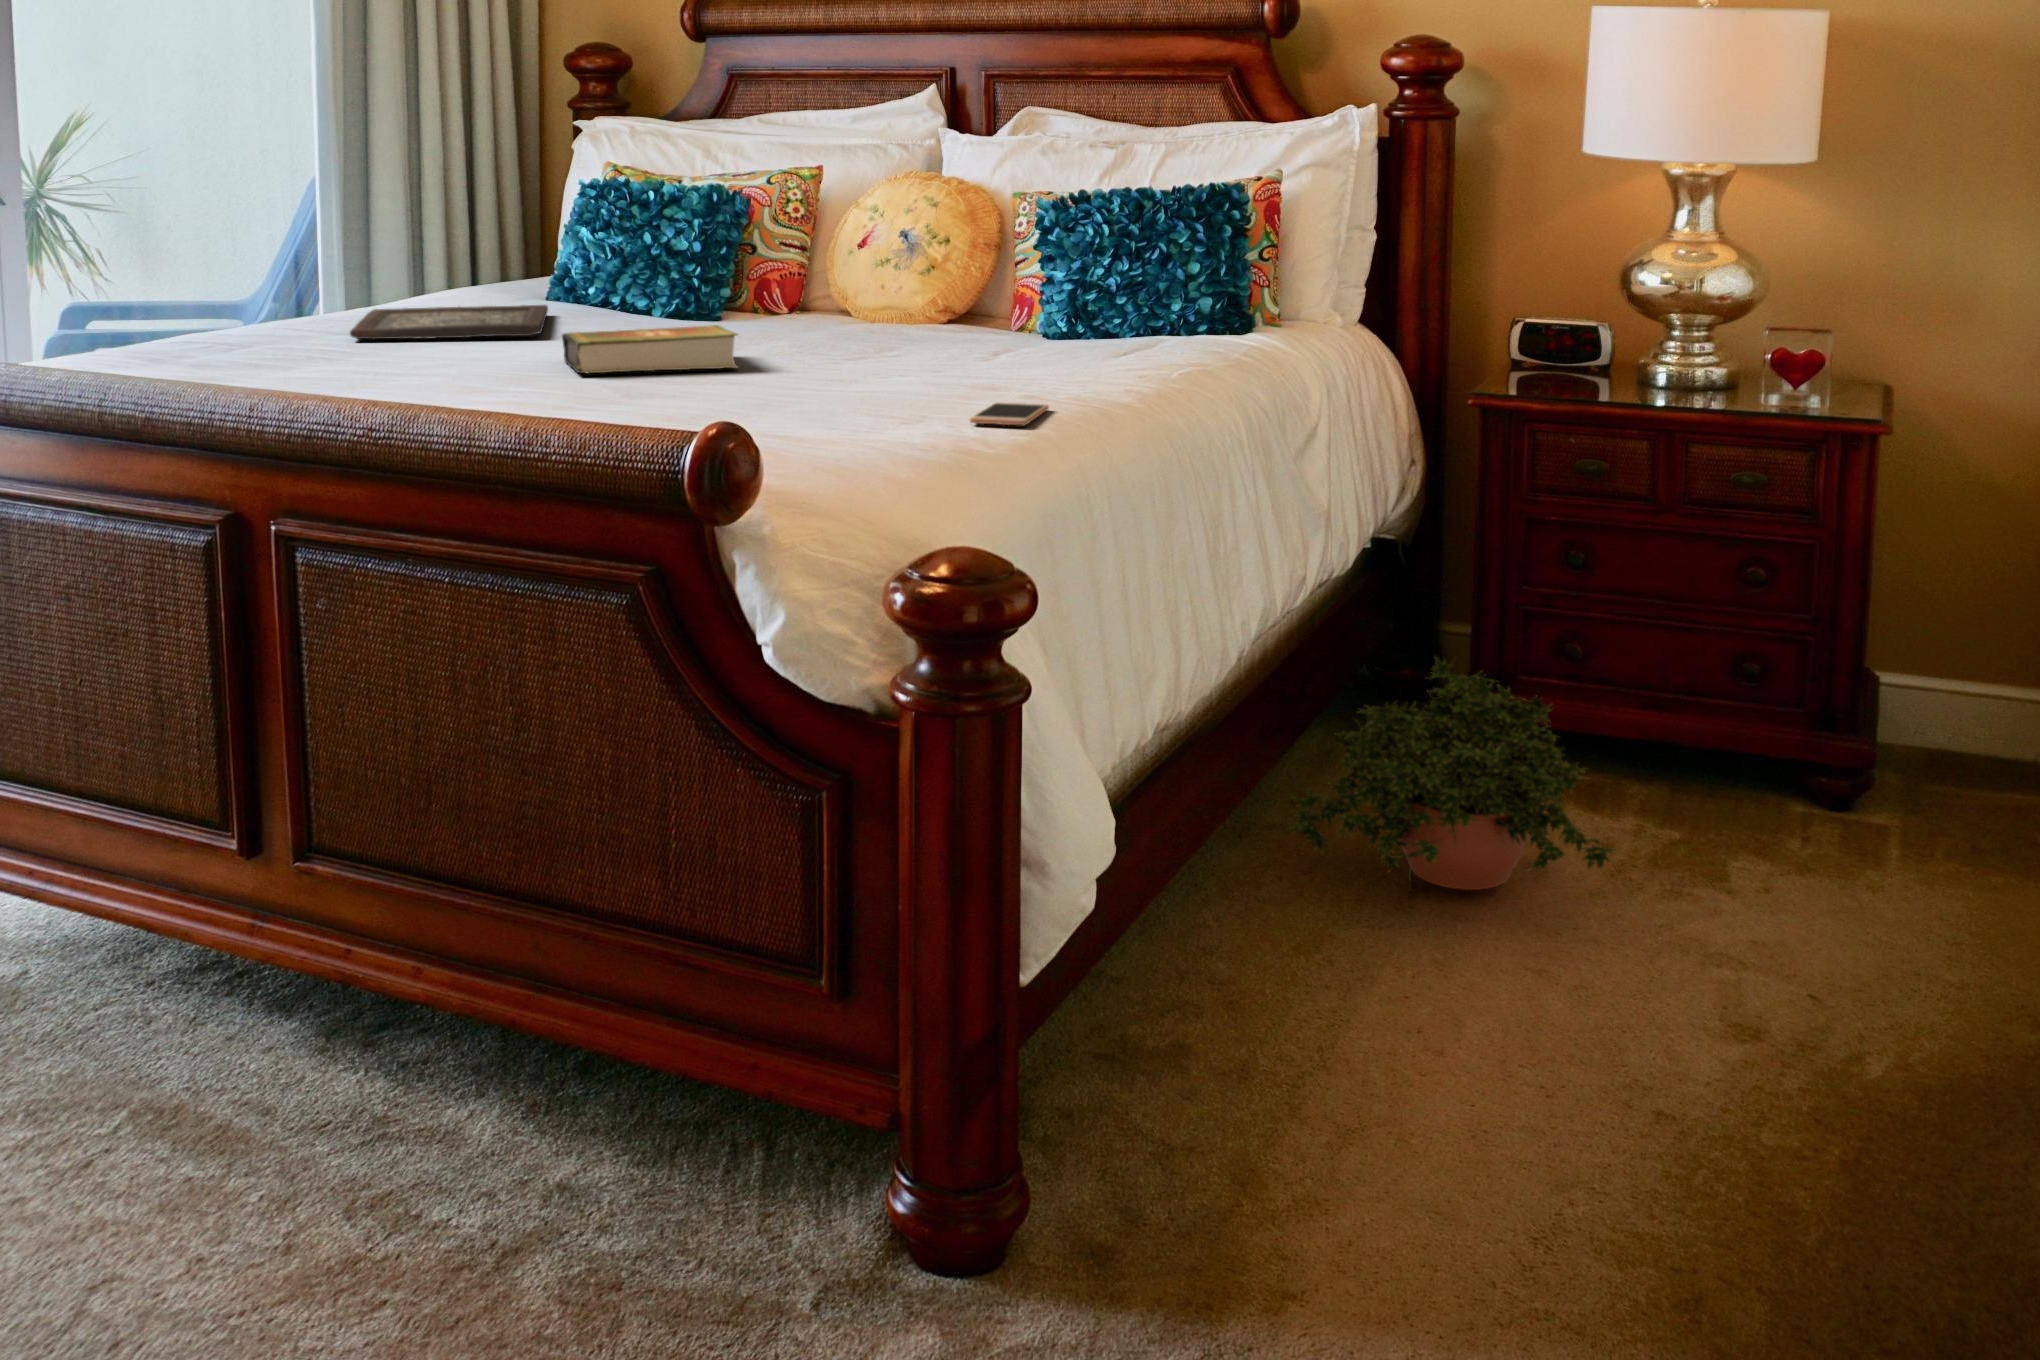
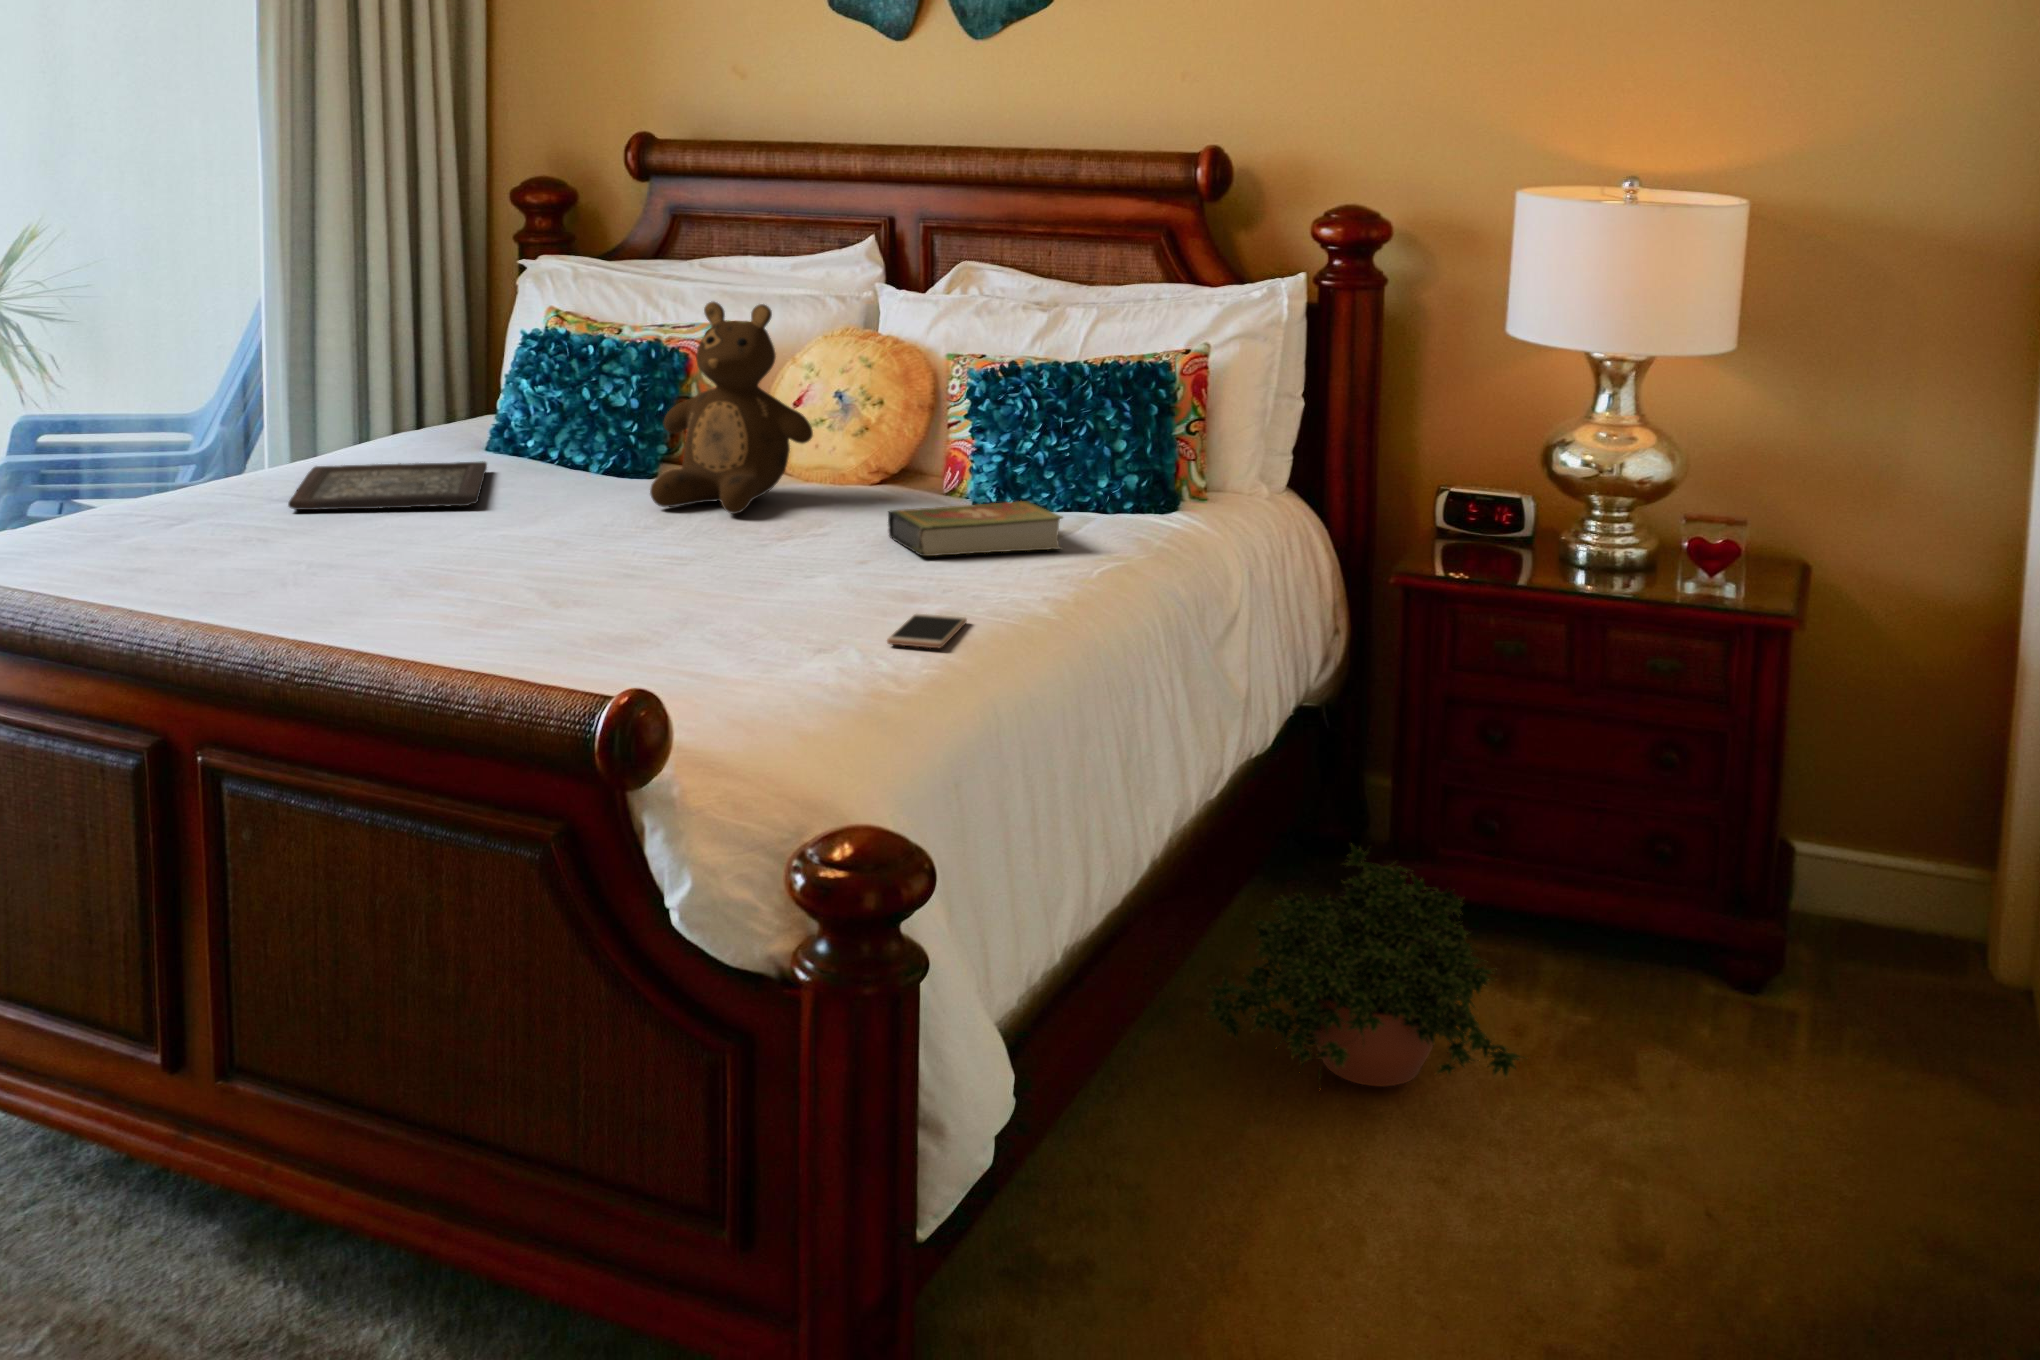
teddy bear: none [717,130,881,340] -> present [650,302,813,514]
book: present [562,325,738,373] -> present [888,501,1063,556]

